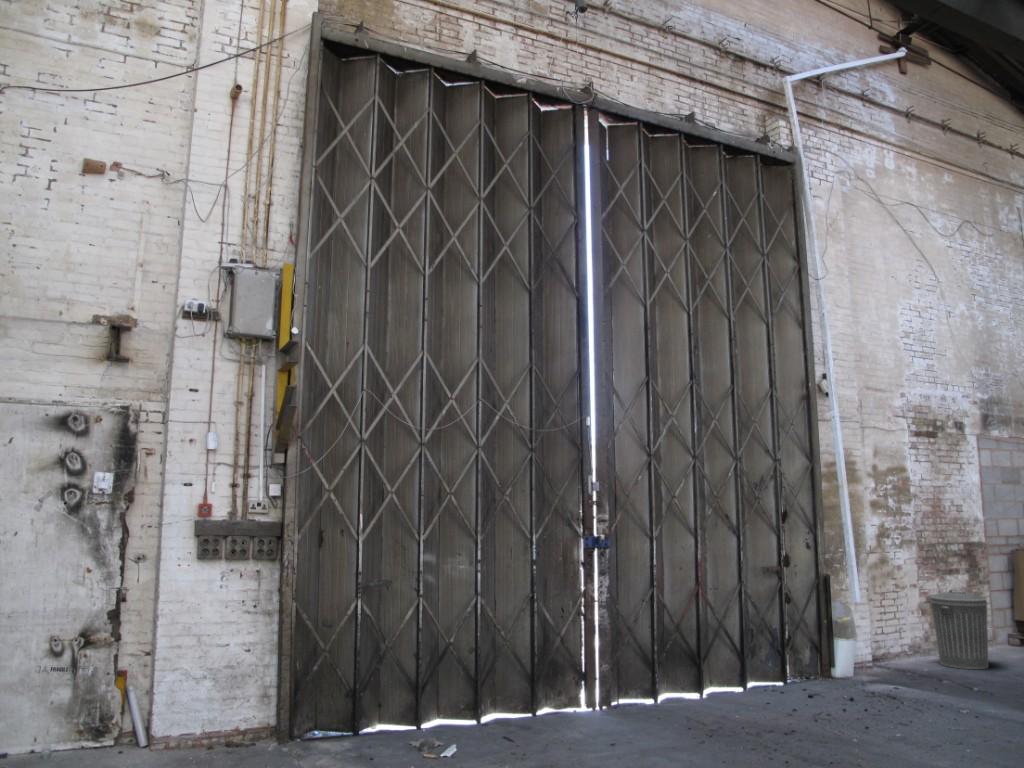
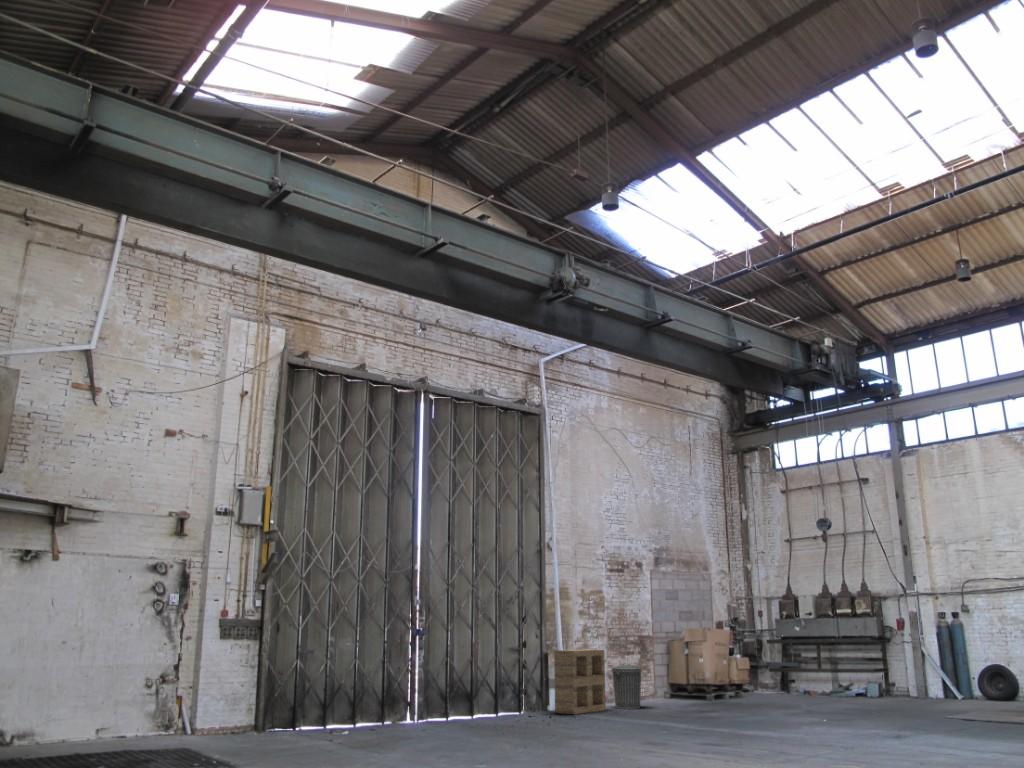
shelving unit: none [837,566,930,685] -> present [554,650,606,714]

